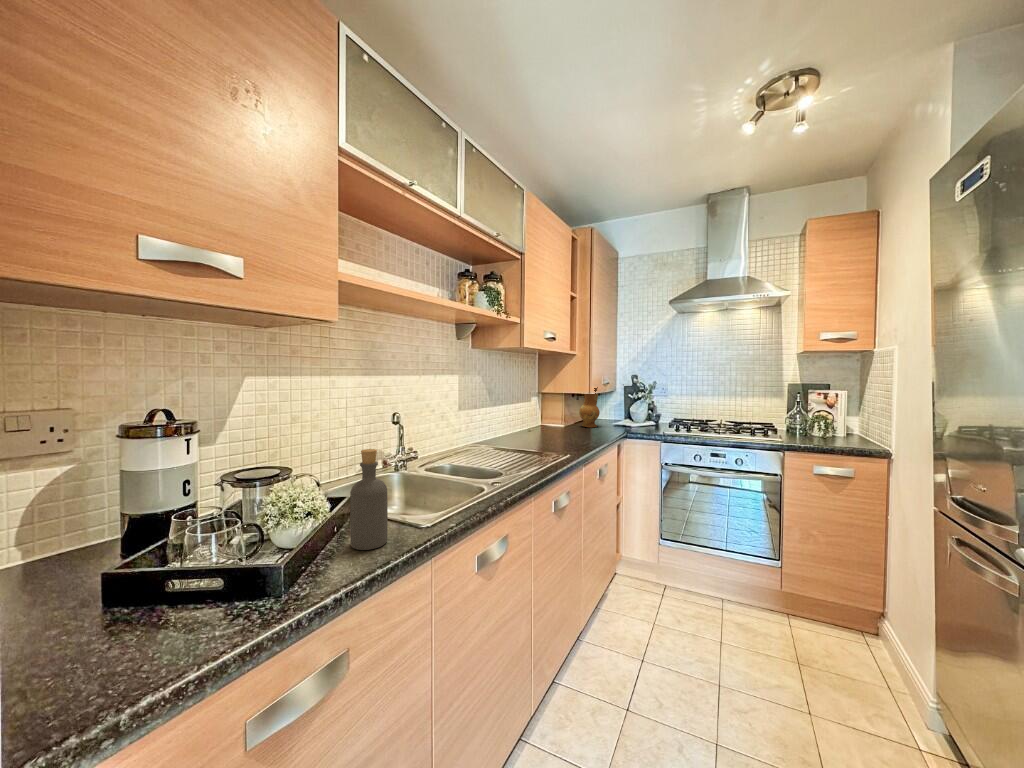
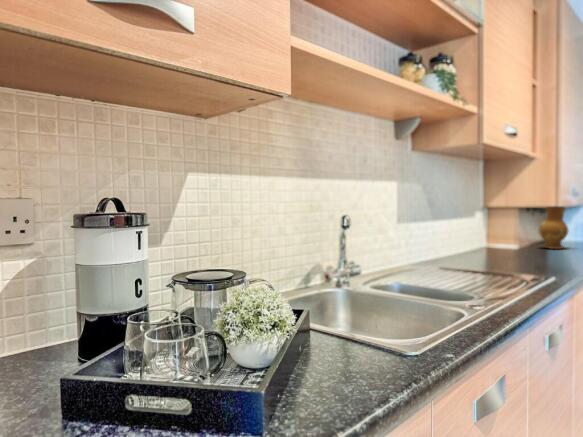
bottle: present [350,449,388,550] -> none [324,246,371,379]

